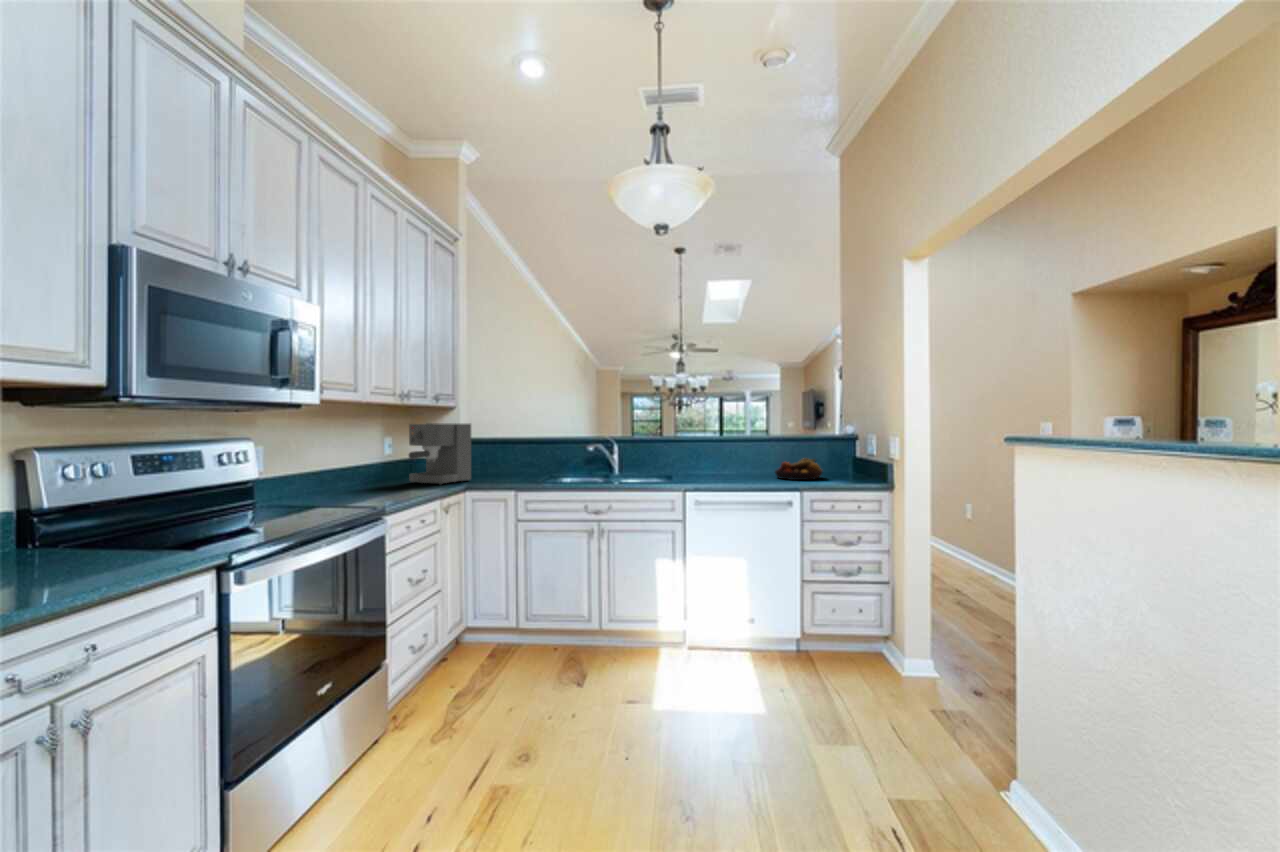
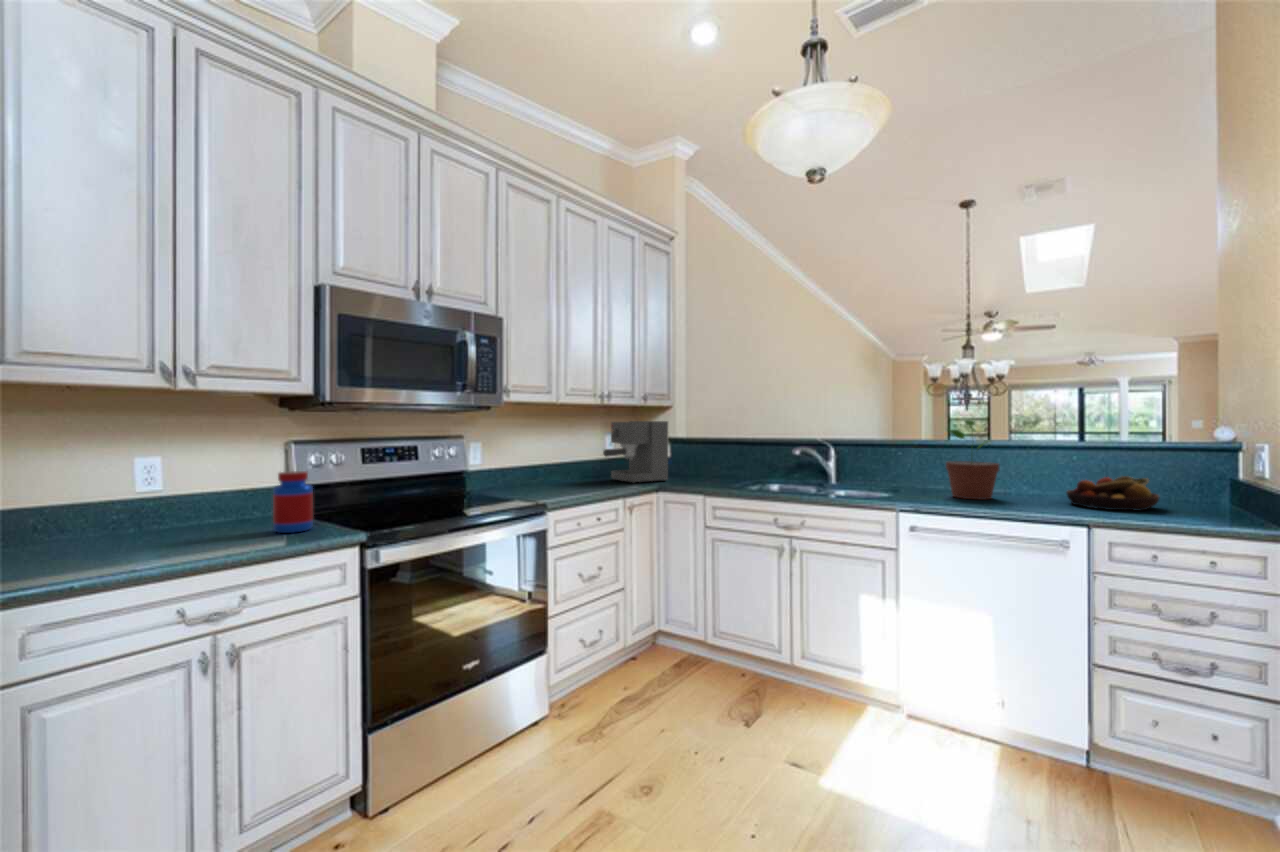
potted plant: none [703,421,736,479] -> present [946,419,999,500]
jar: none [53,487,121,573] -> present [273,471,313,533]

